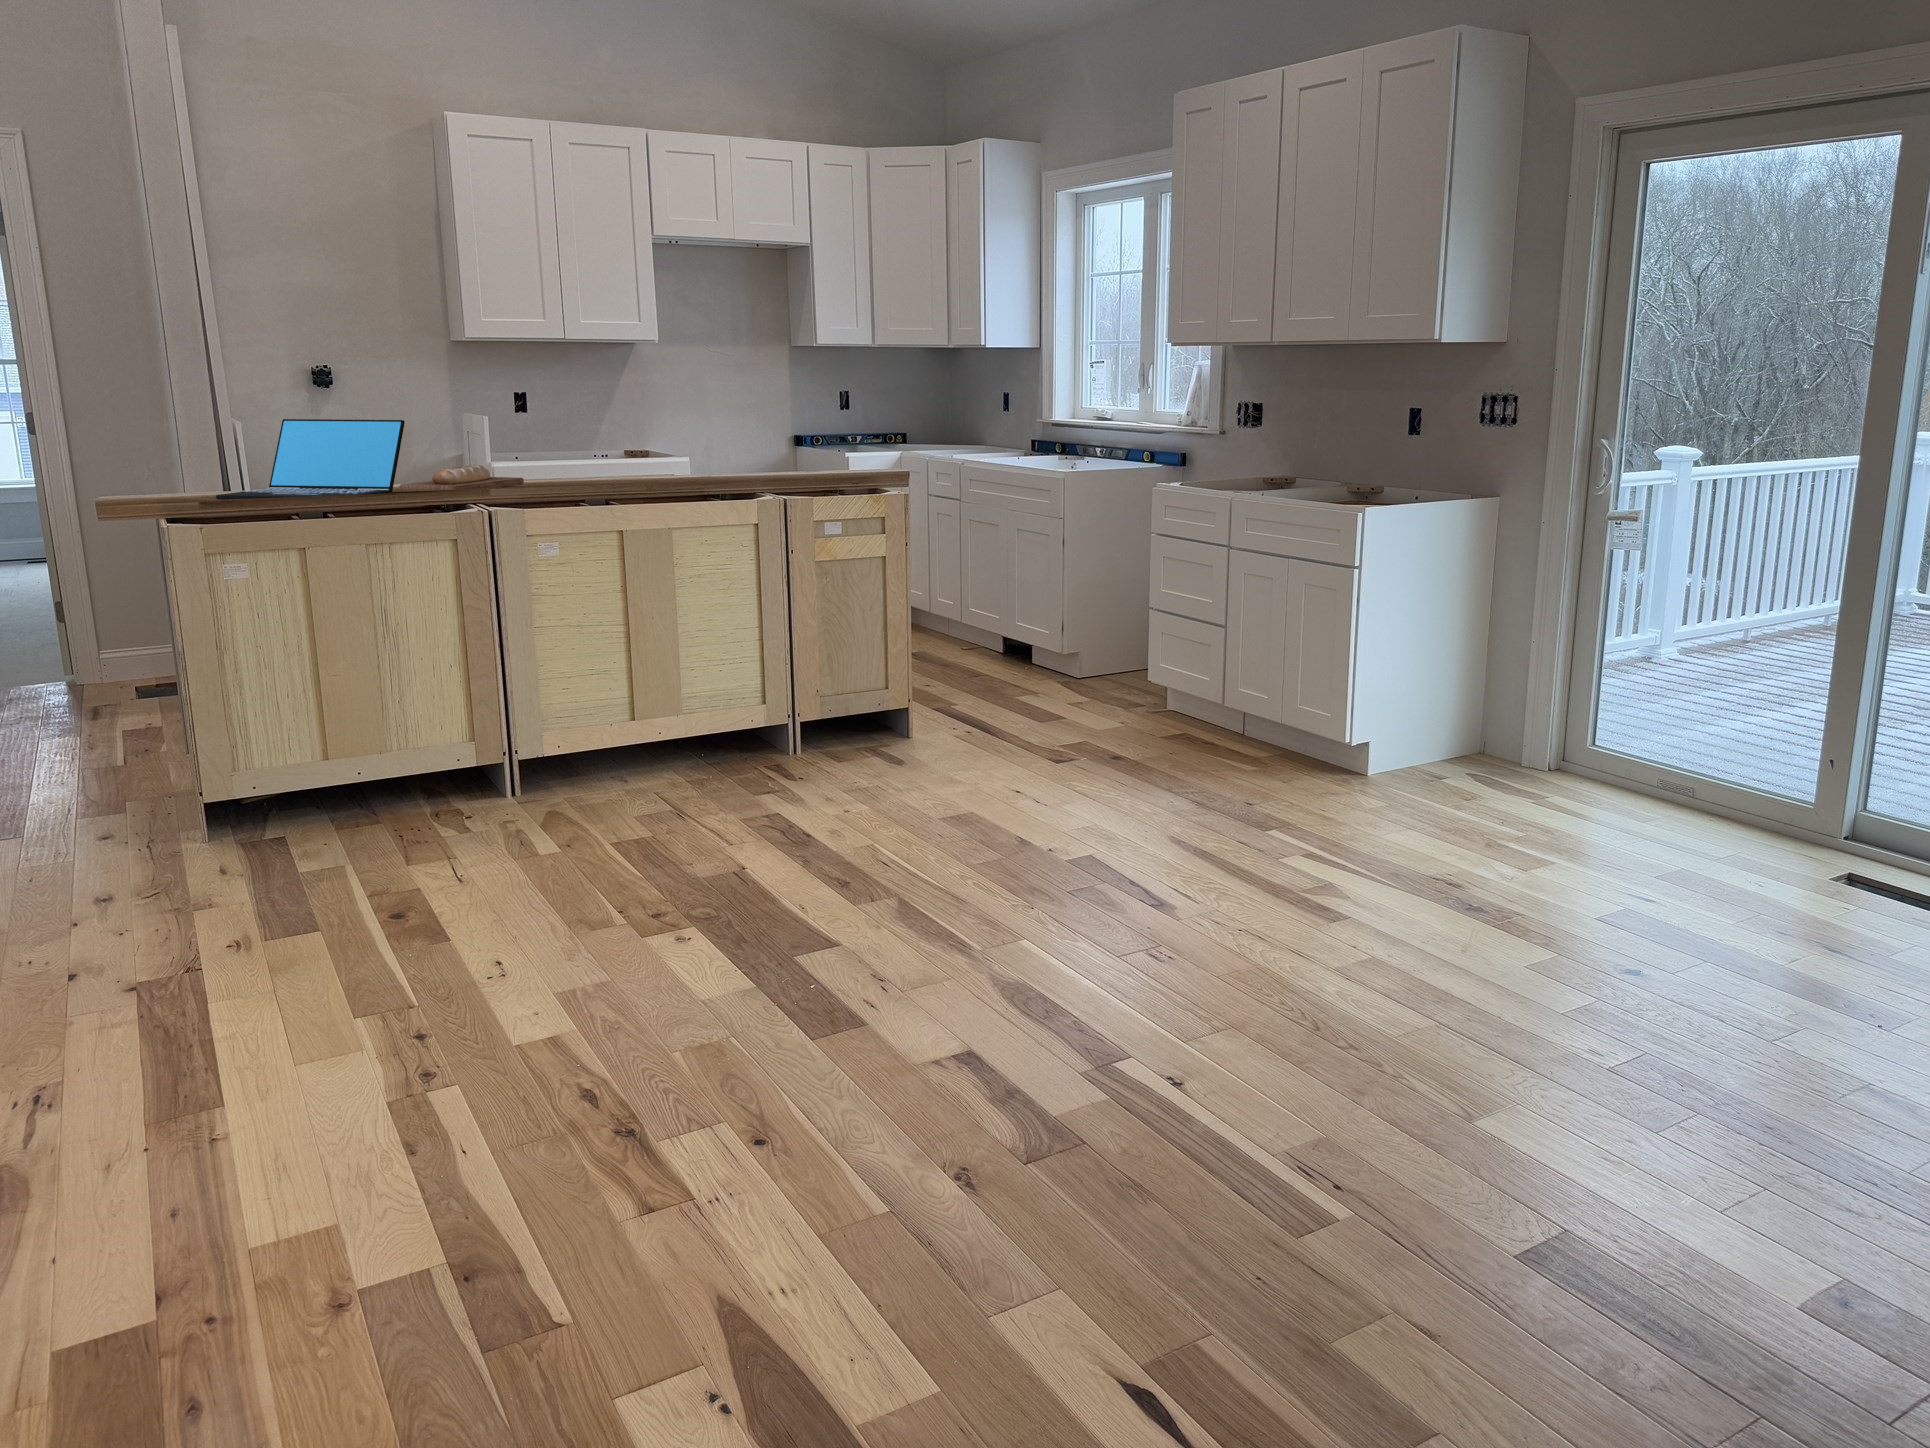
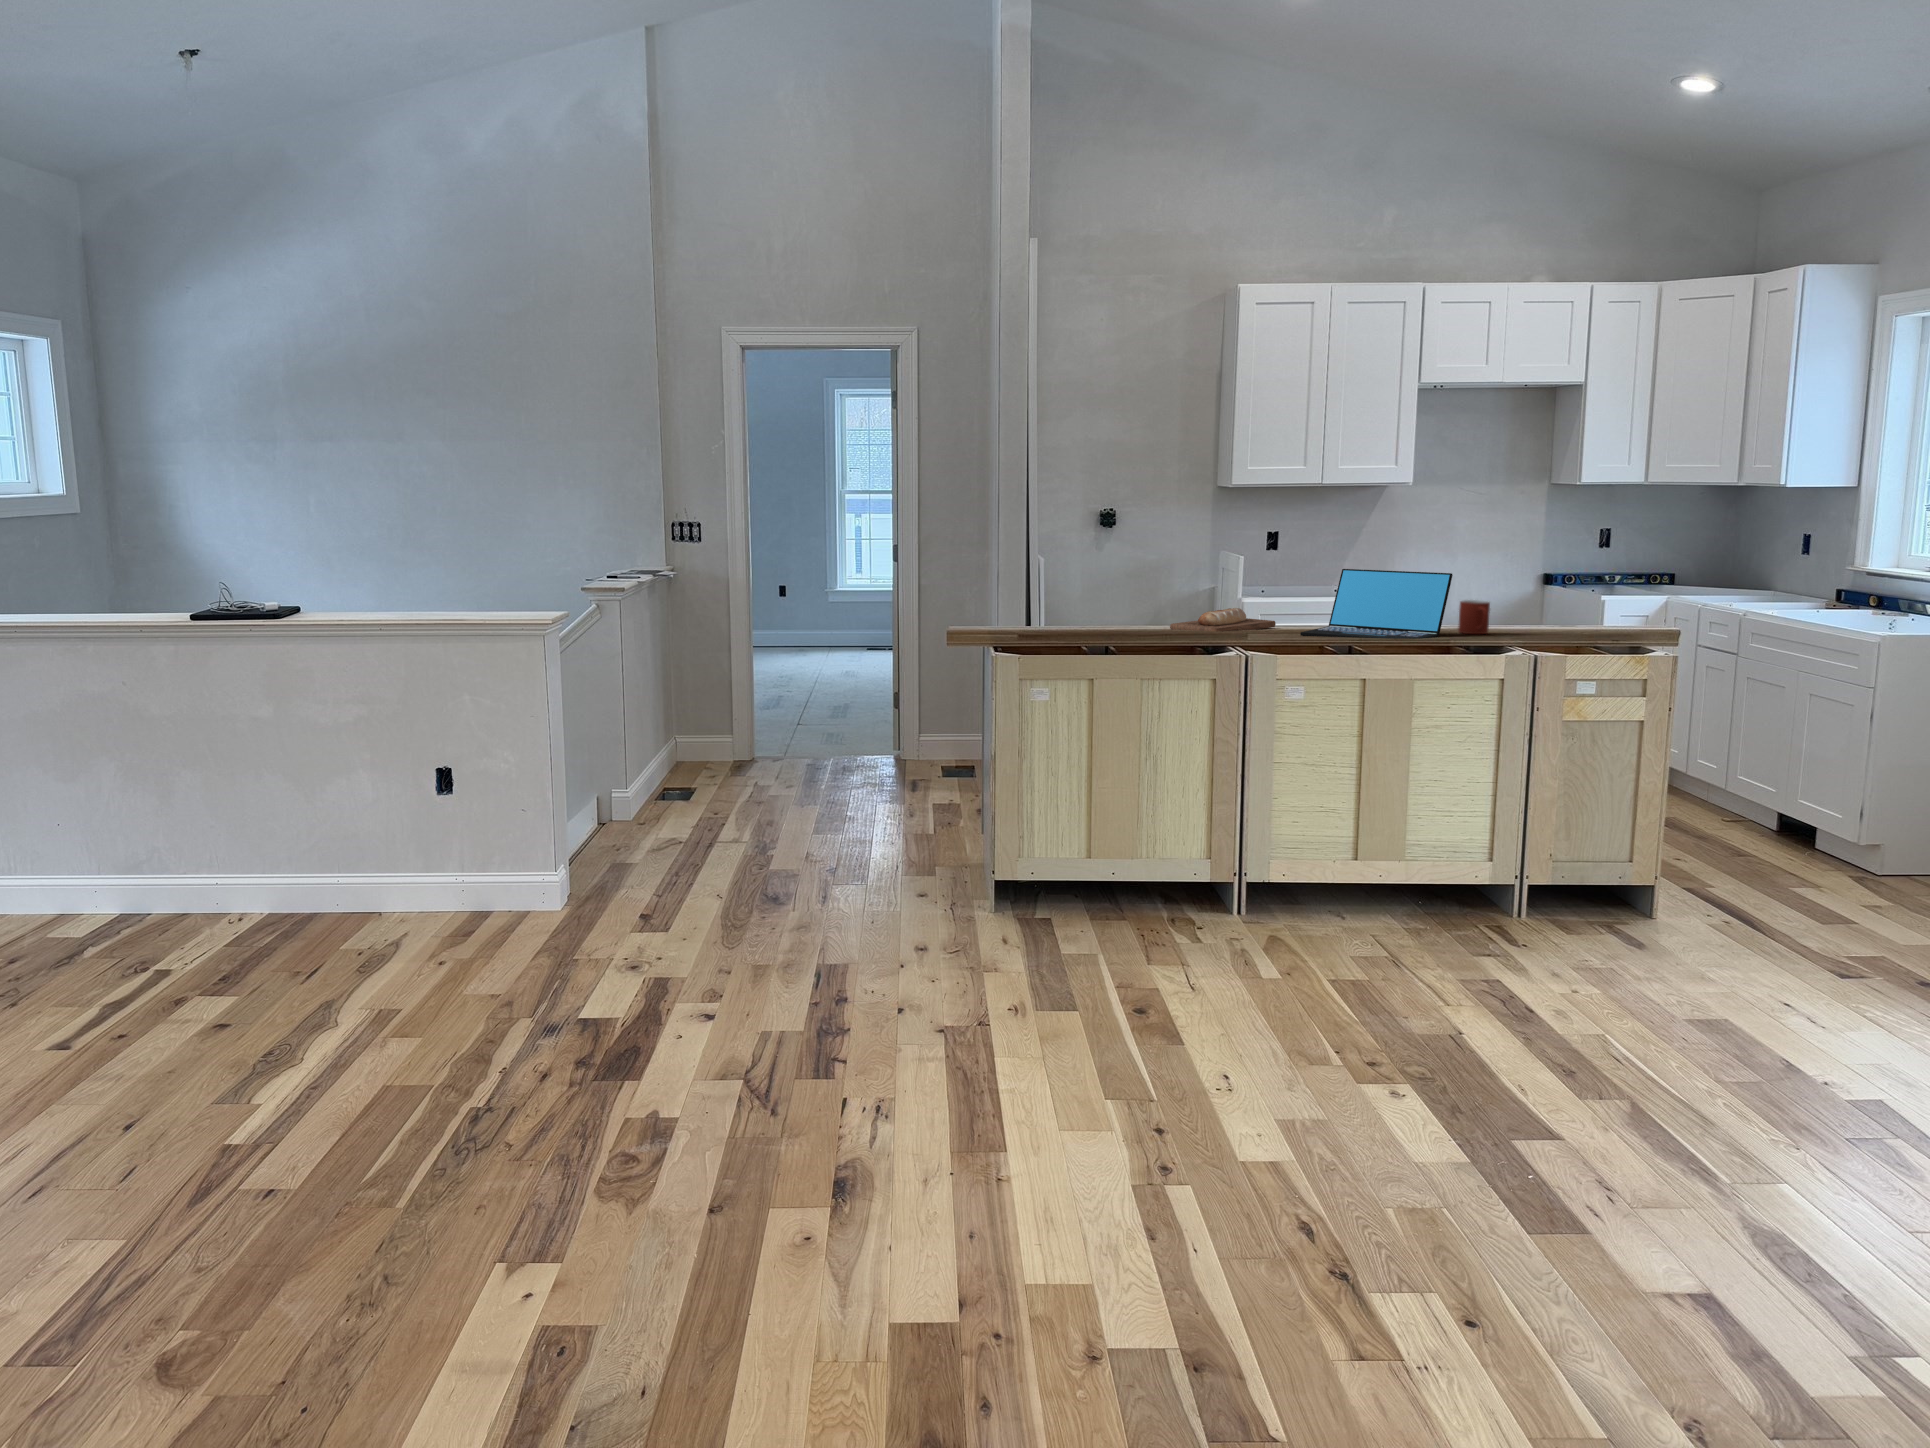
laptop: present [216,419,405,499] -> present [1300,569,1453,639]
mug: none [711,446,741,480] -> present [1458,600,1490,634]

